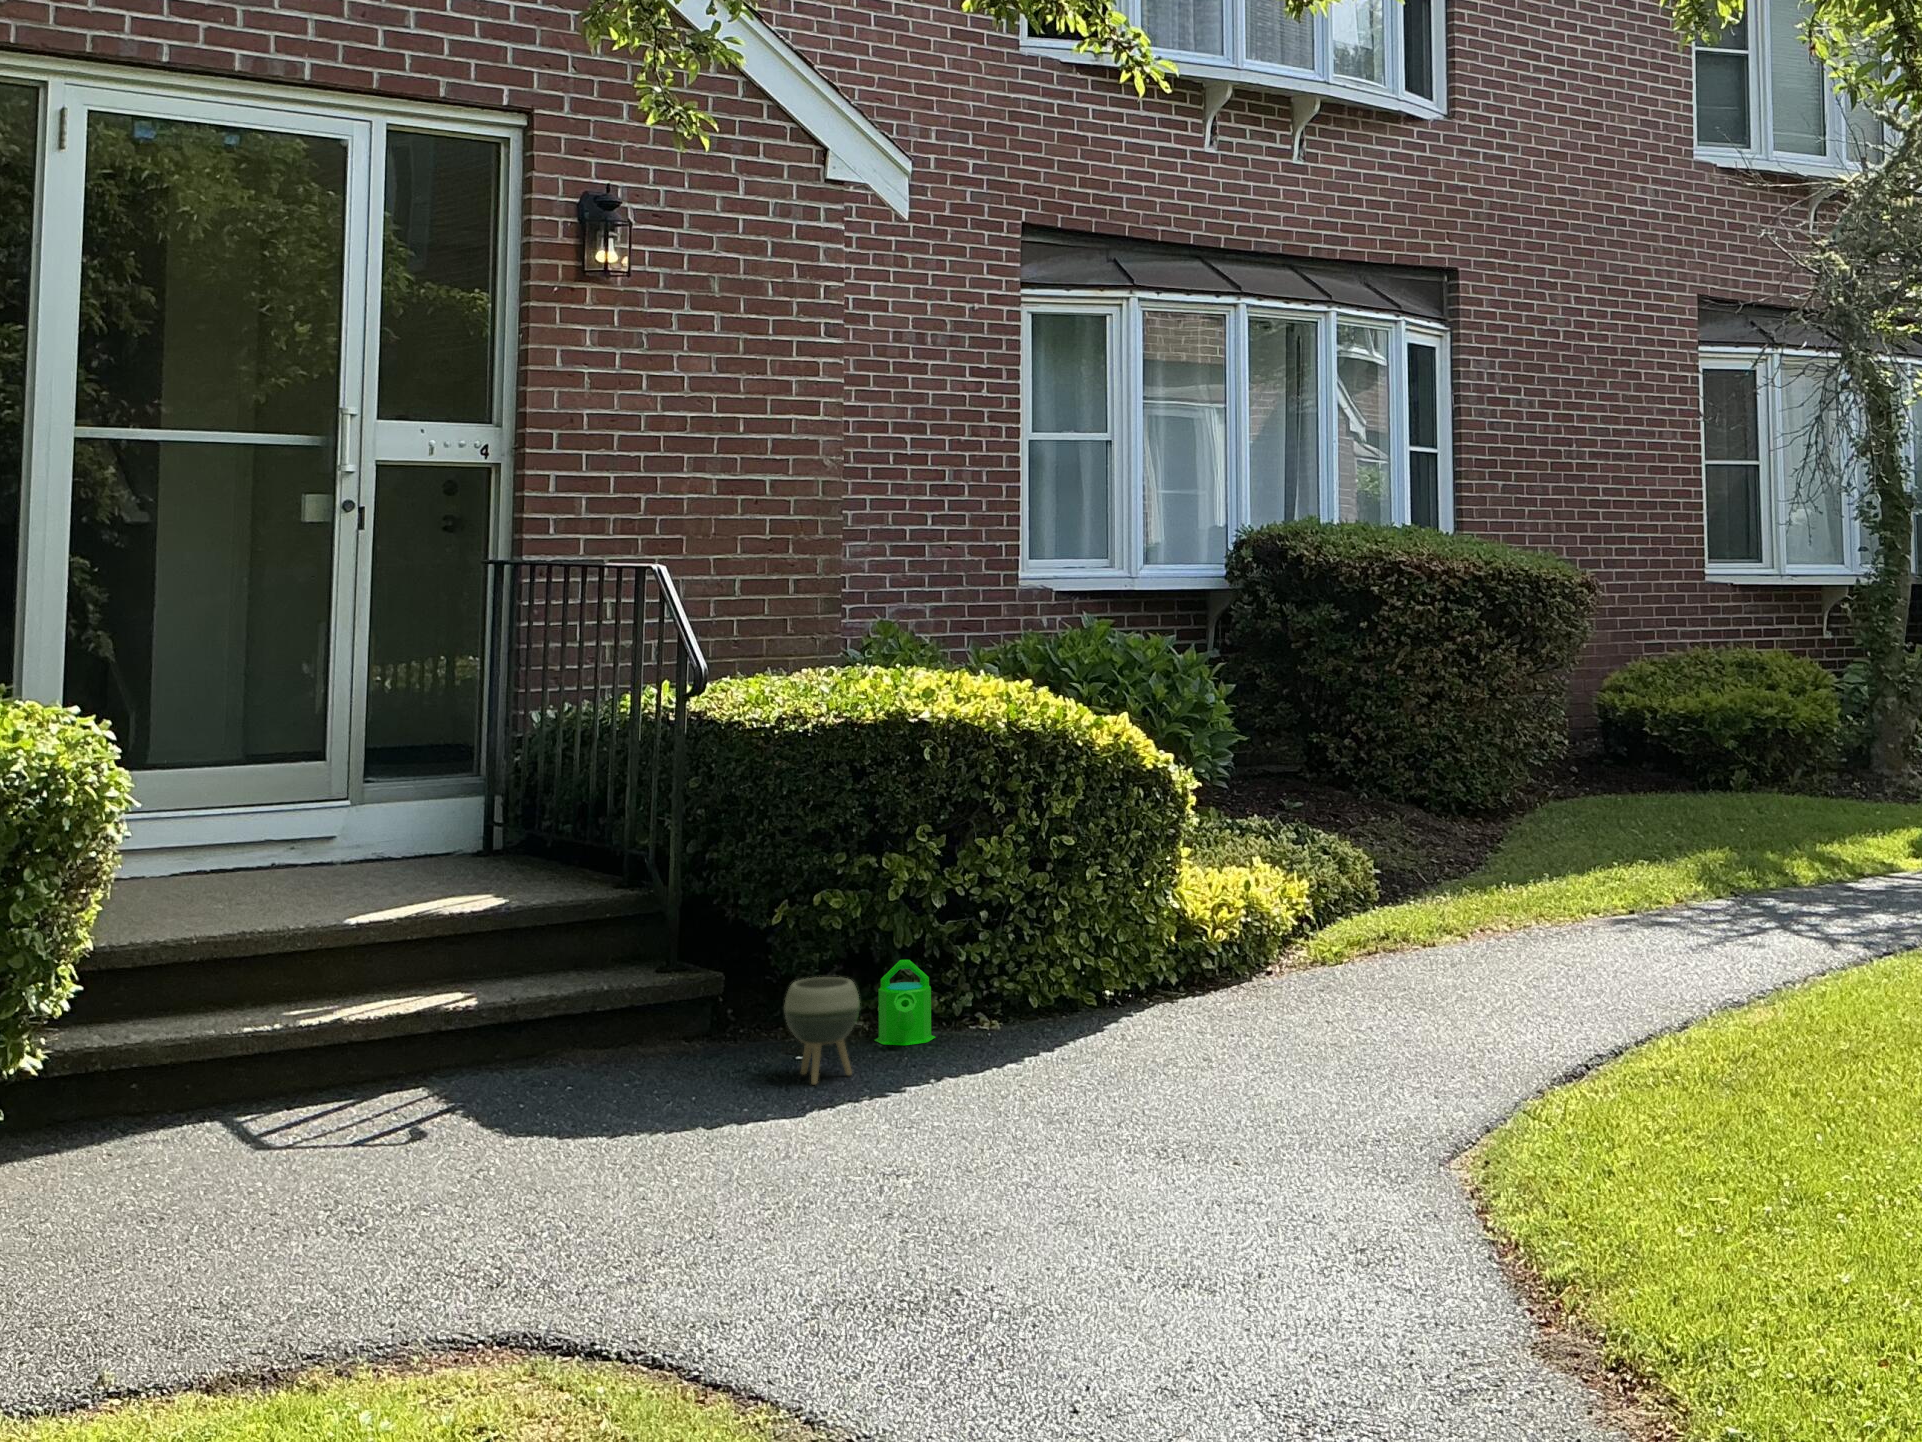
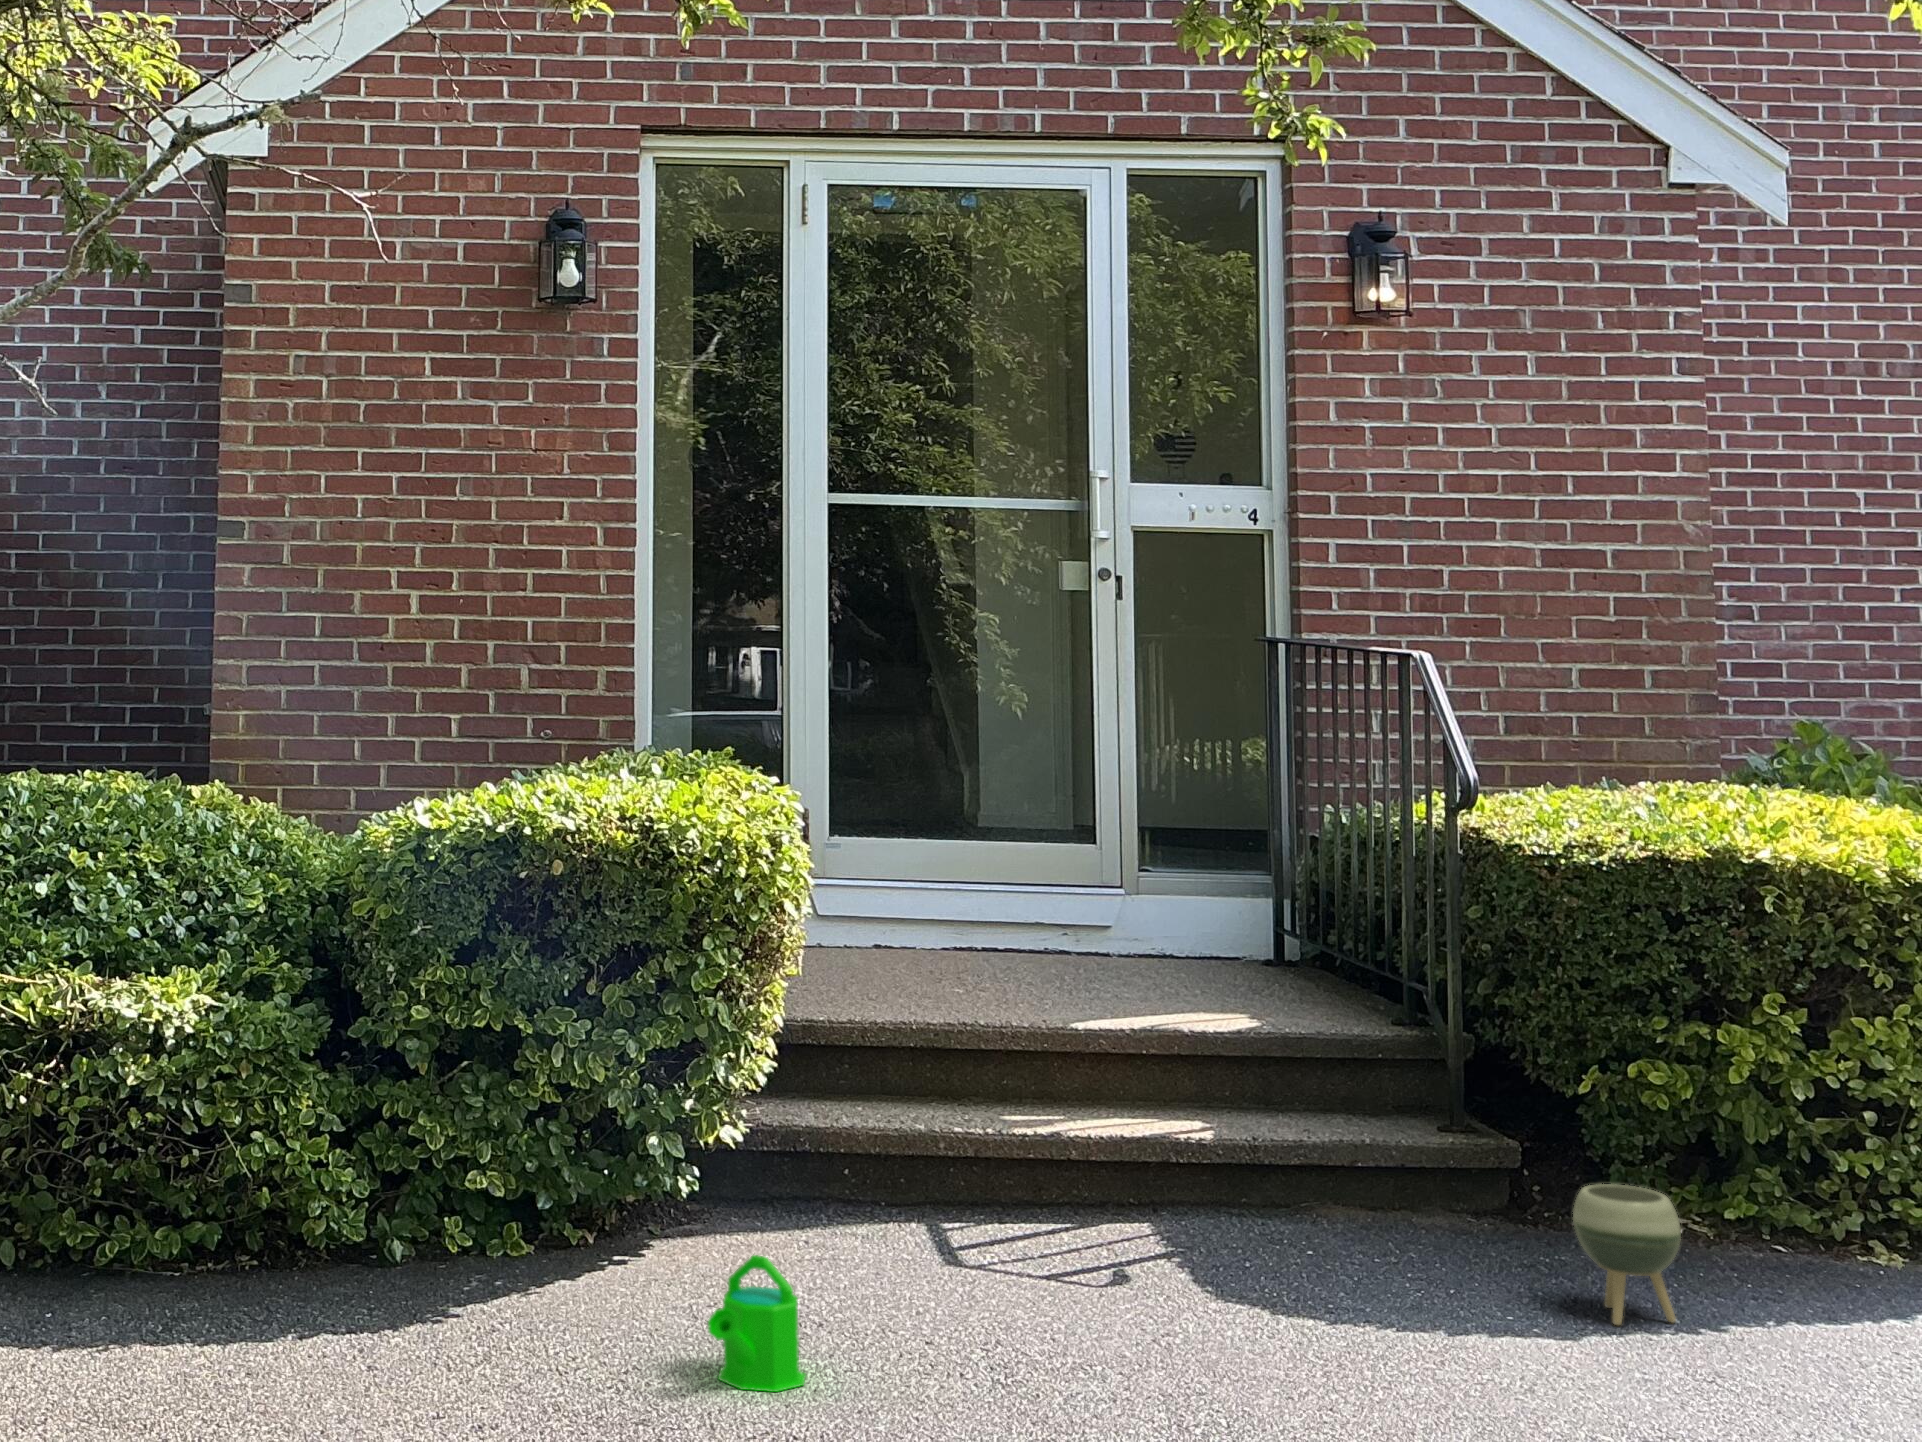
watering can: present [875,960,936,1045] -> present [708,1255,805,1392]

